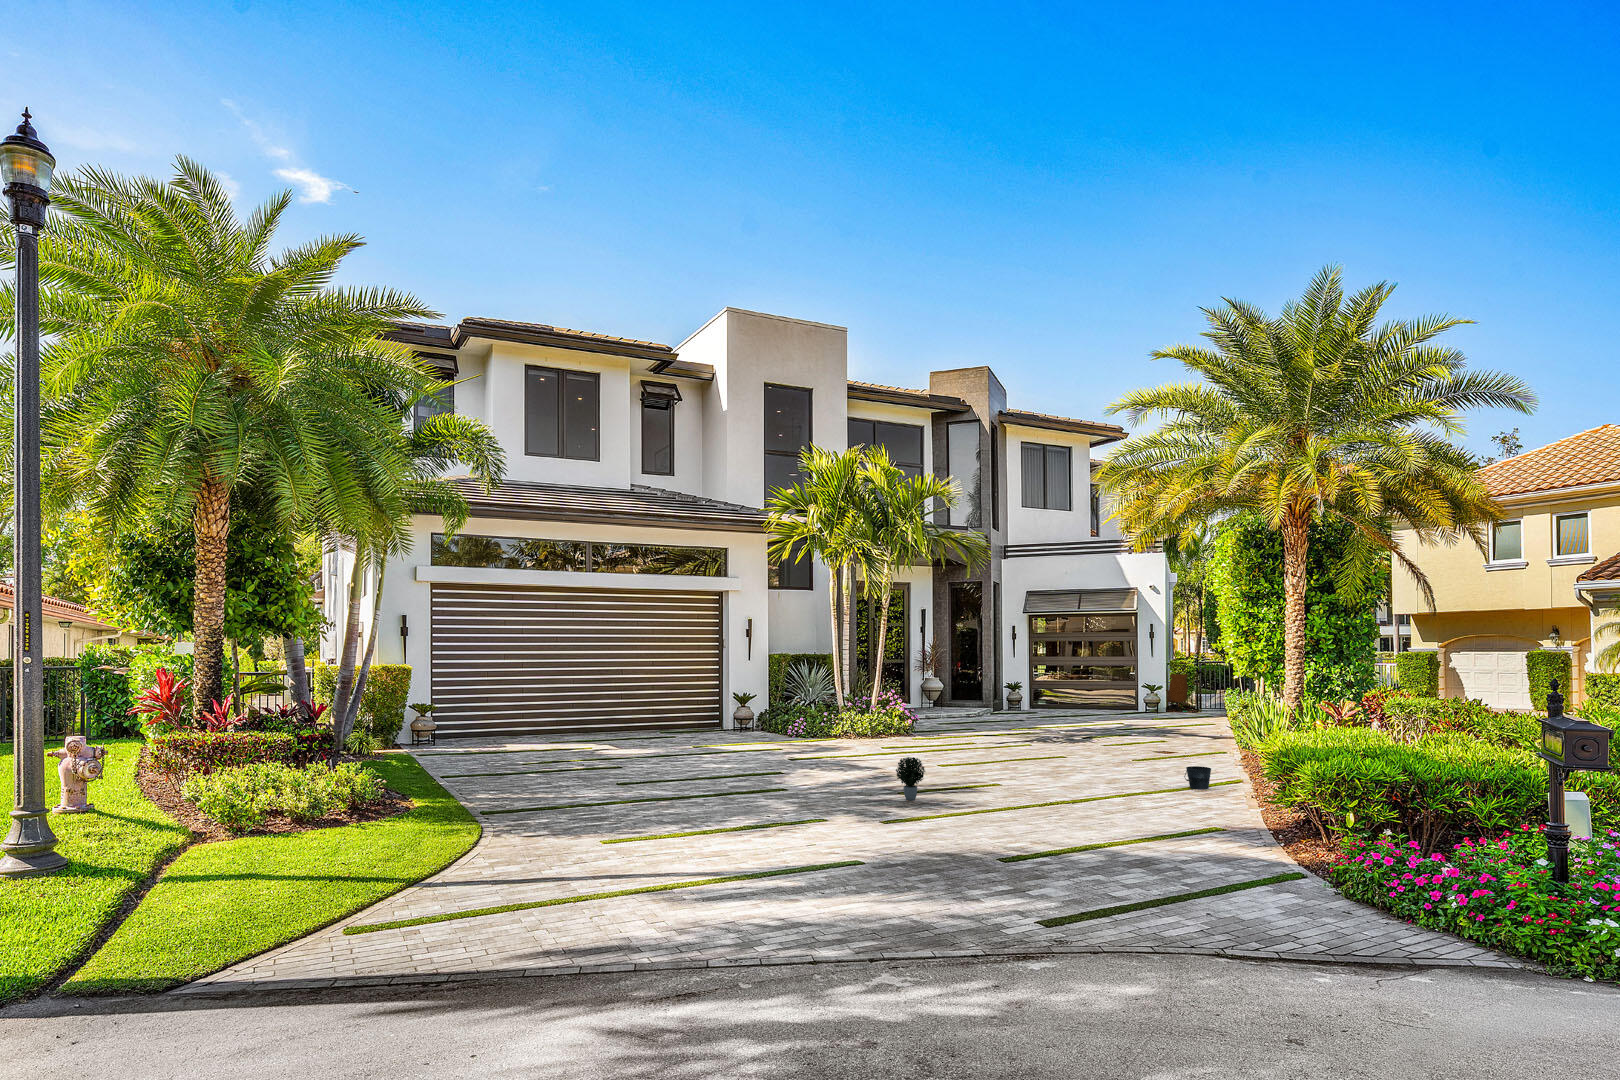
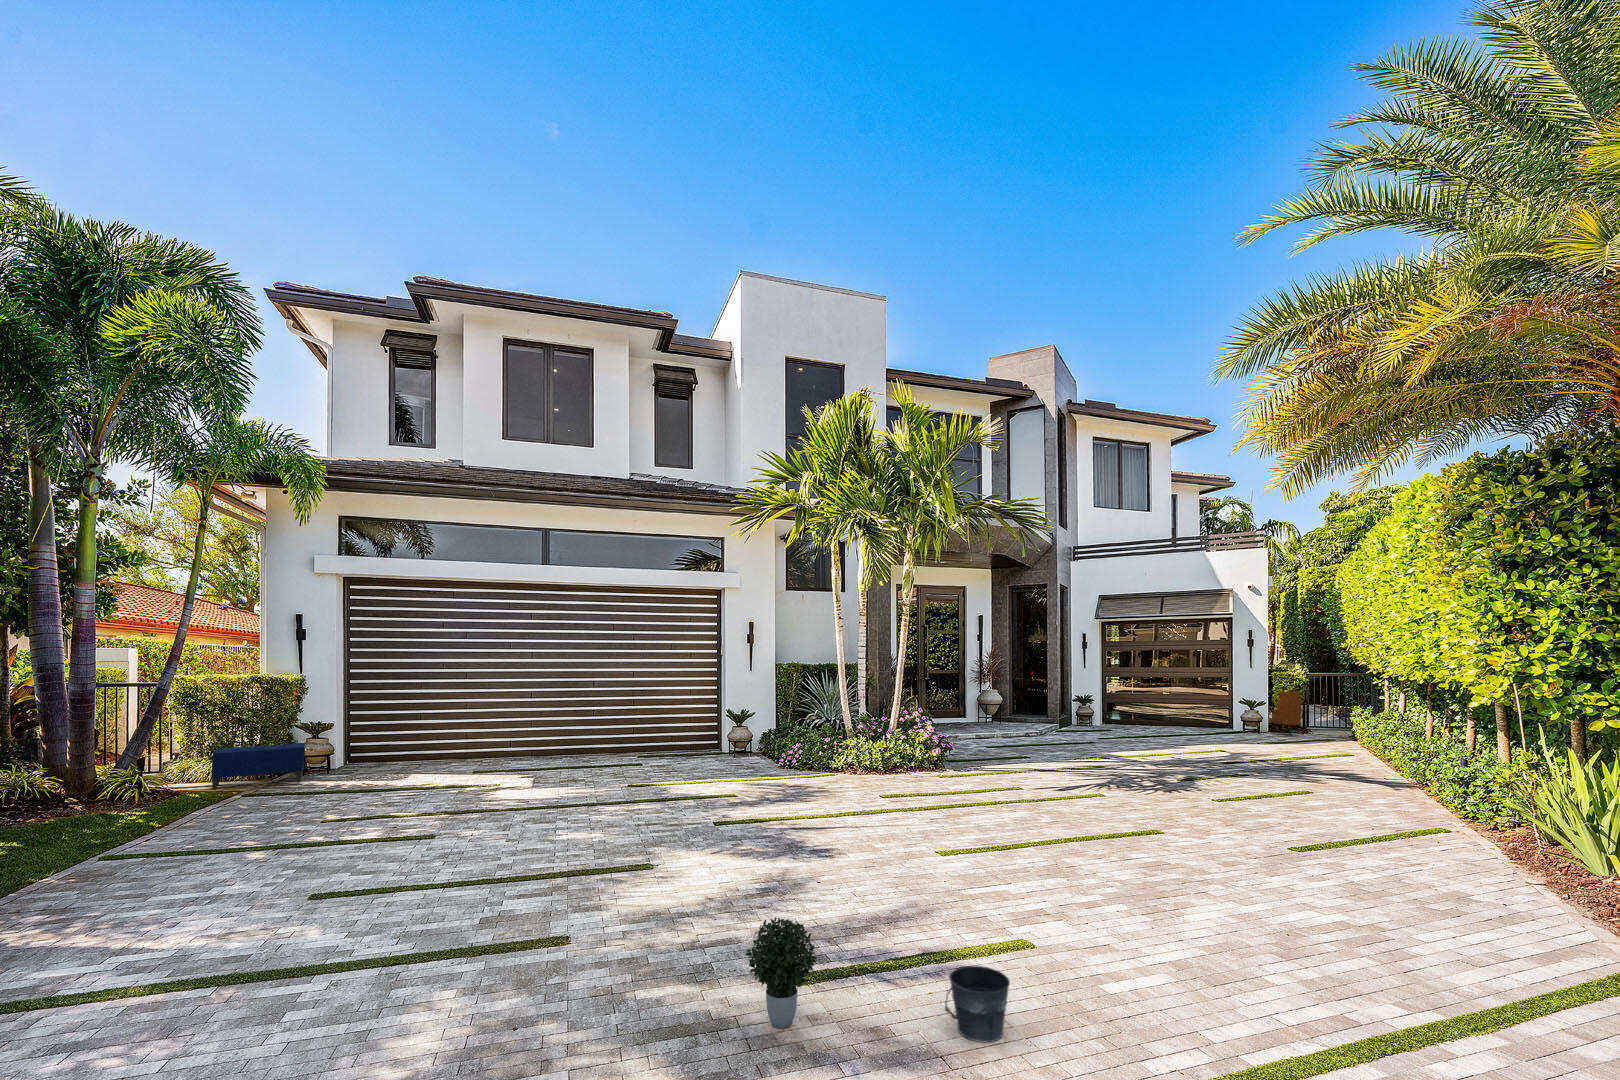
bench: none [349,723,420,758] -> present [211,743,305,790]
bucket: present [1184,766,1211,790] -> present [945,966,1010,1042]

